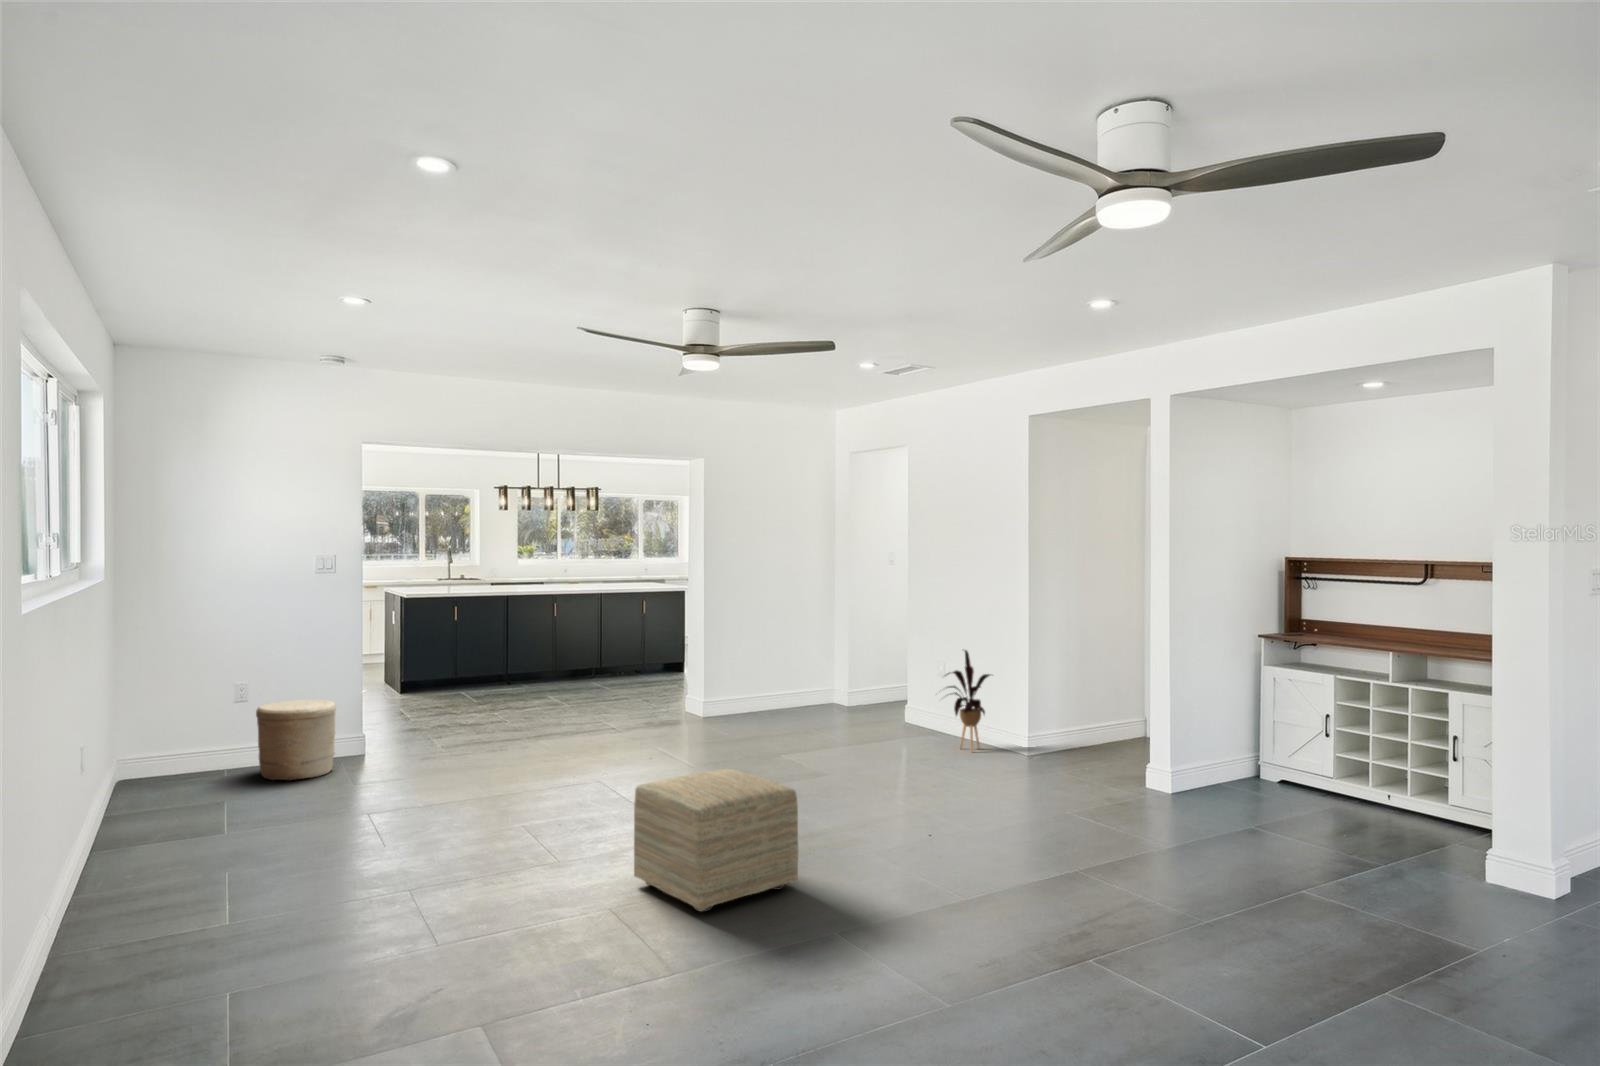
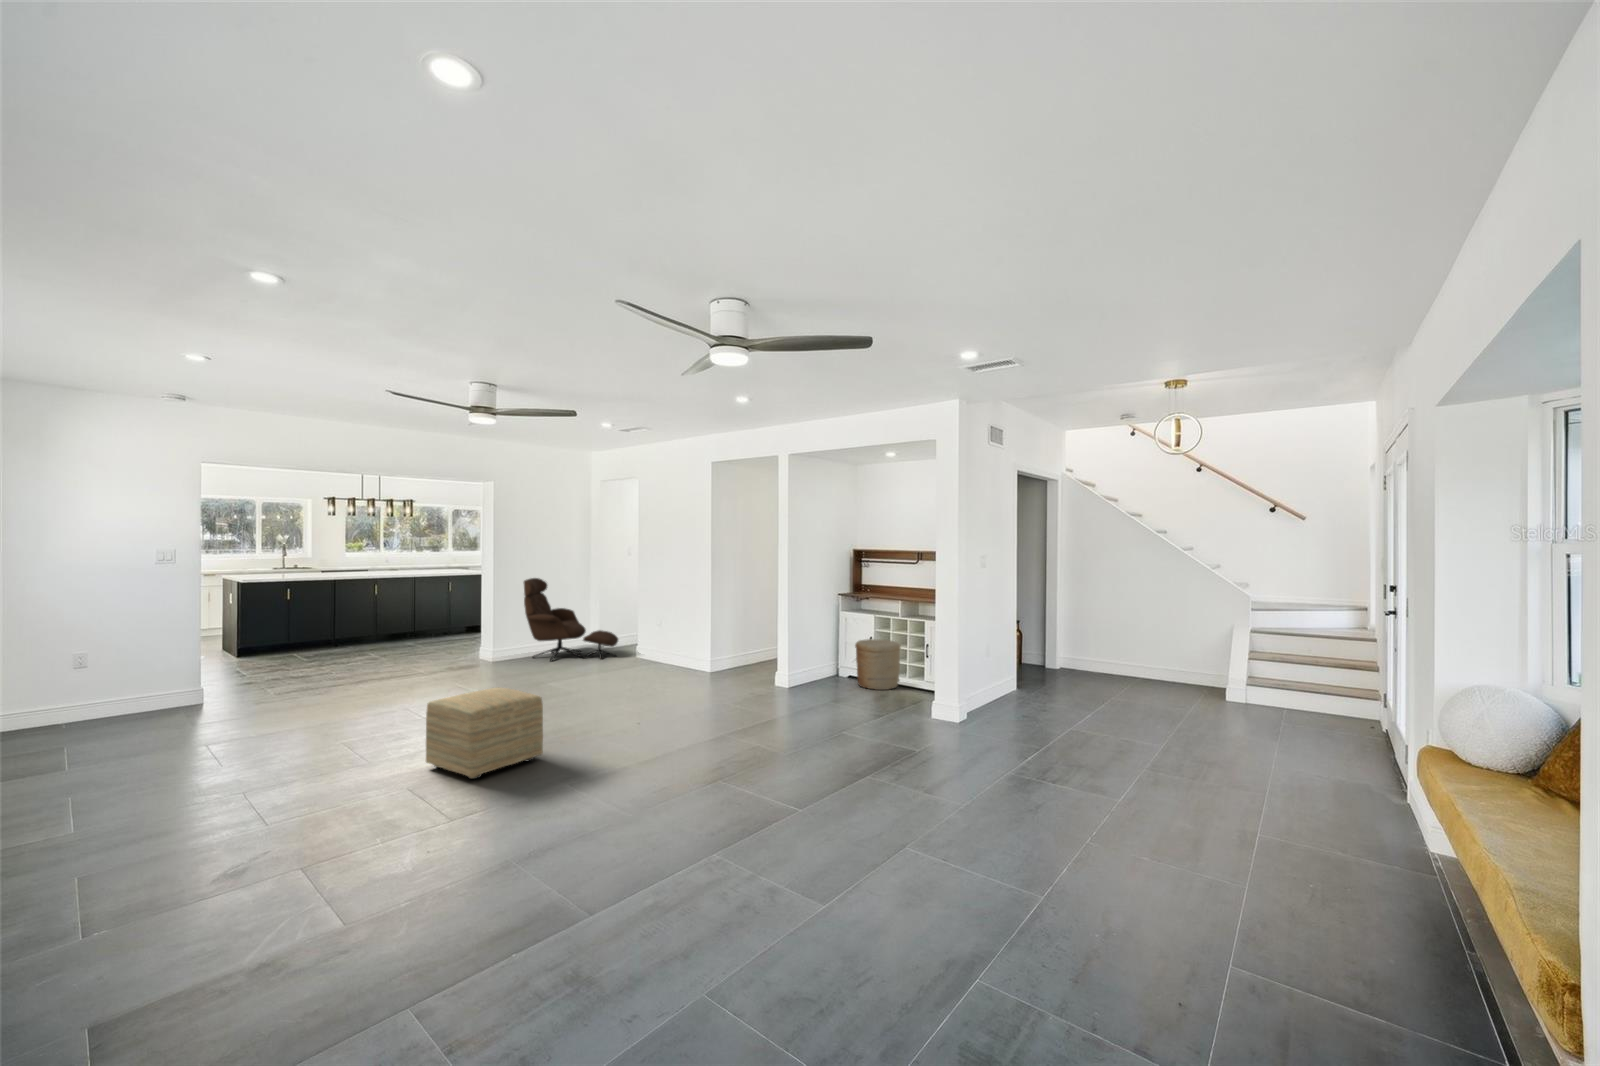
lounge chair: none [746,598,880,724] -> present [524,578,618,661]
house plant: present [946,650,991,751] -> none [651,608,689,672]
woven basket: present [256,700,336,781] -> present [855,639,901,690]

